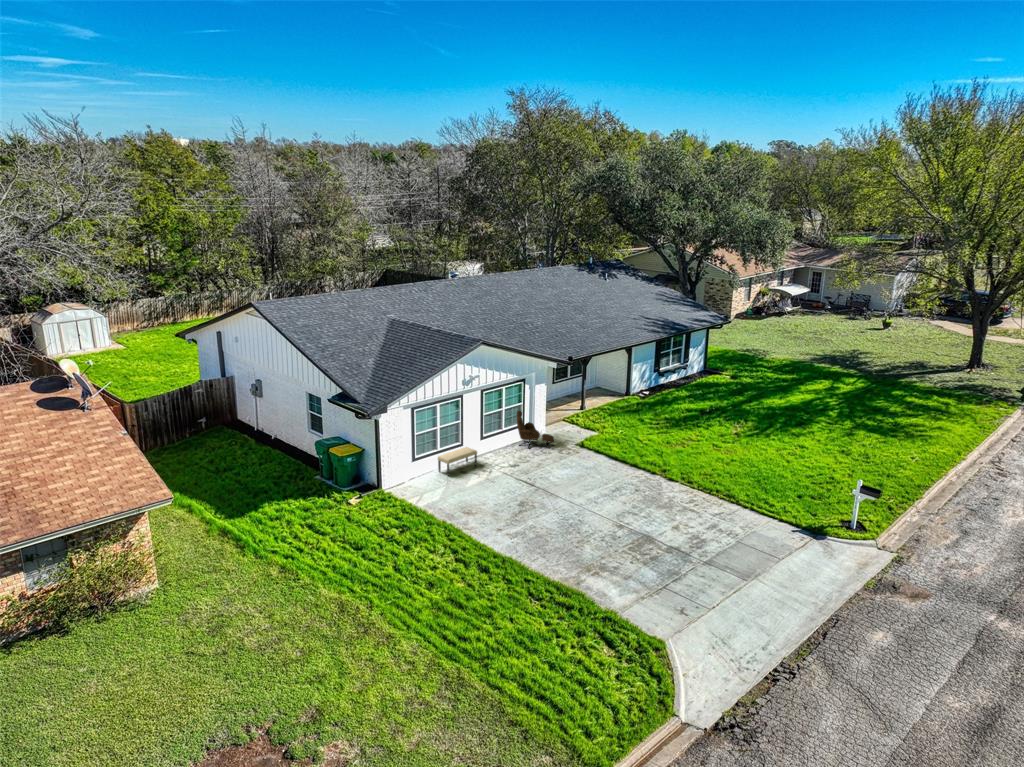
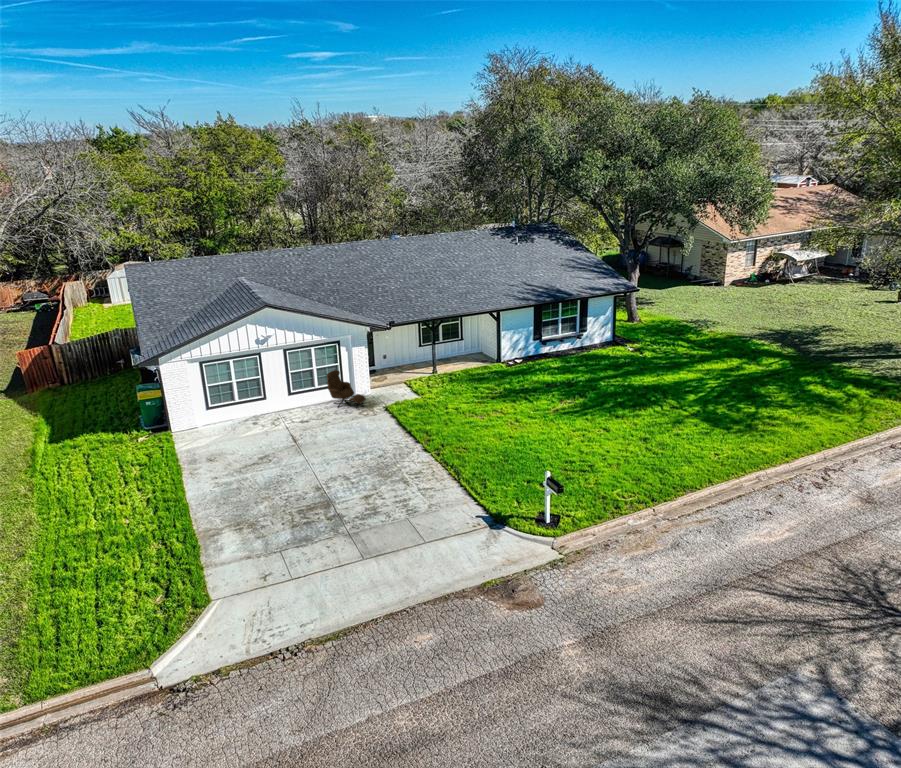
bench: present [438,447,477,476] -> none [233,401,274,425]

